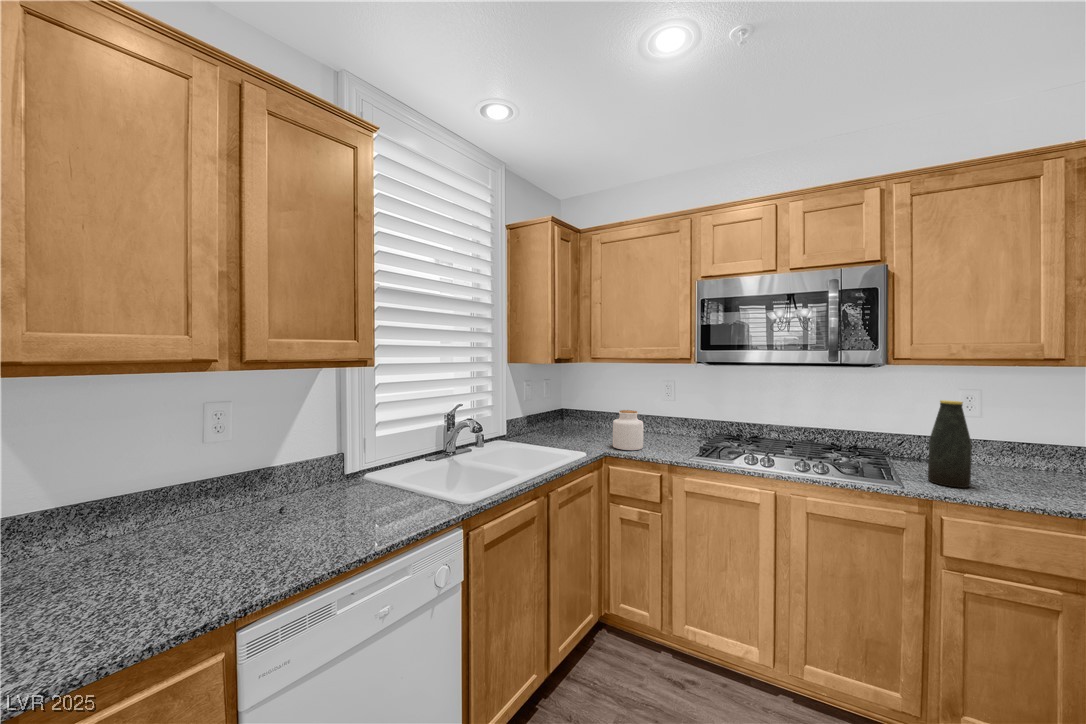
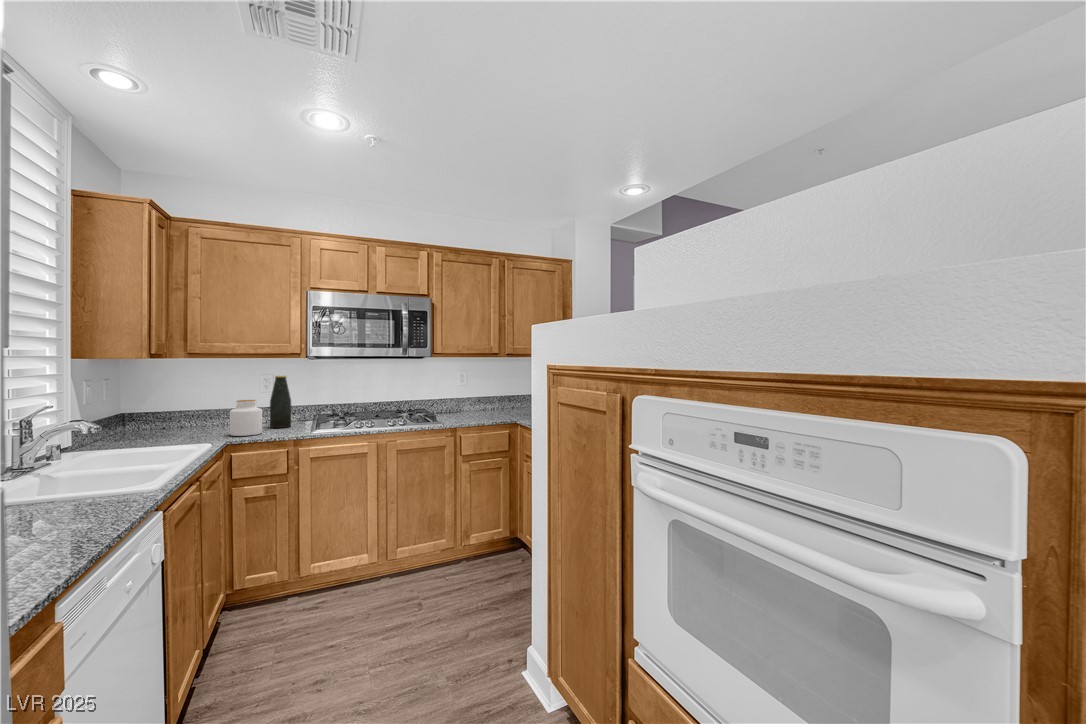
bottle: present [928,400,972,488] -> present [270,376,291,428]

